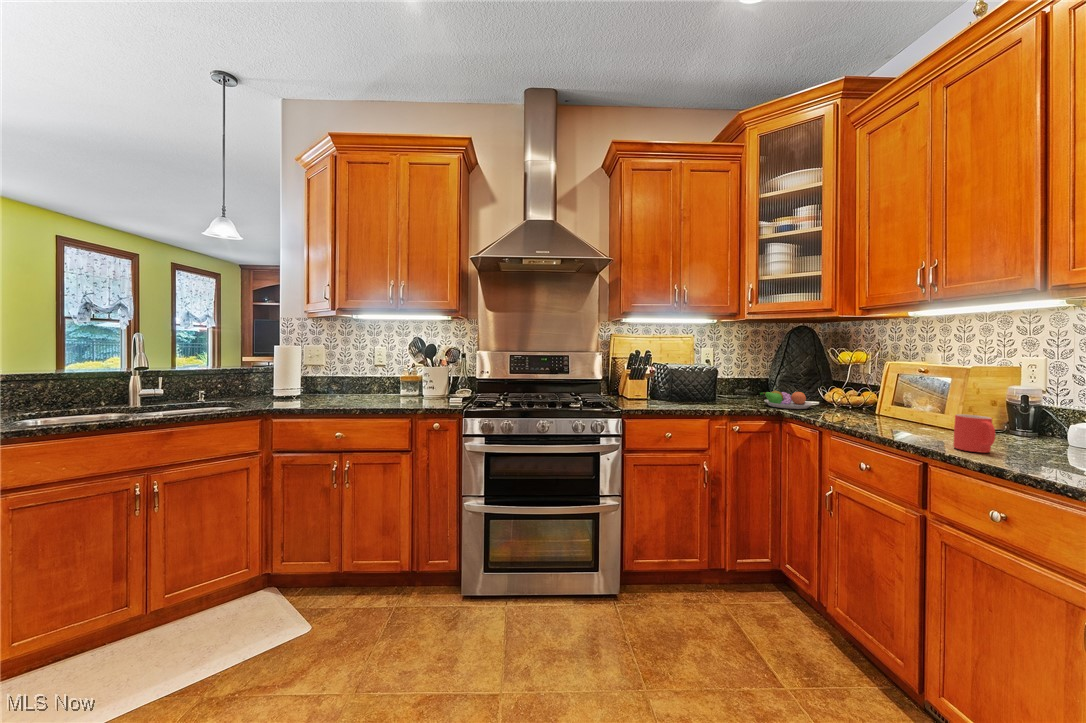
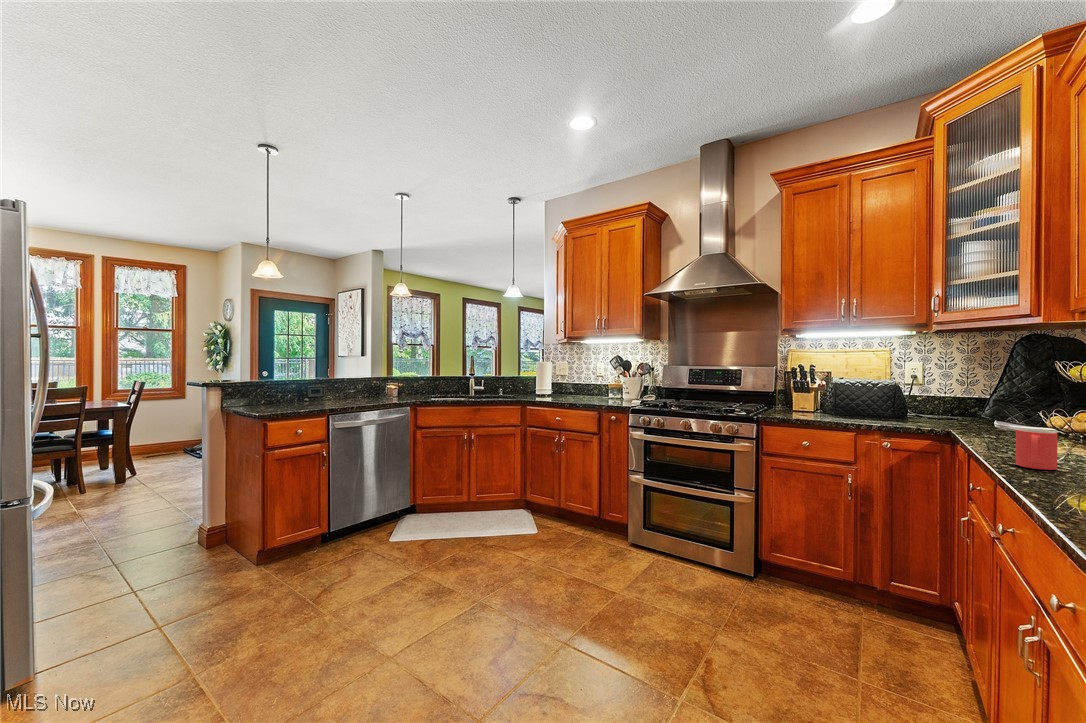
fruit bowl: present [760,388,813,409] -> none [940,406,1014,431]

